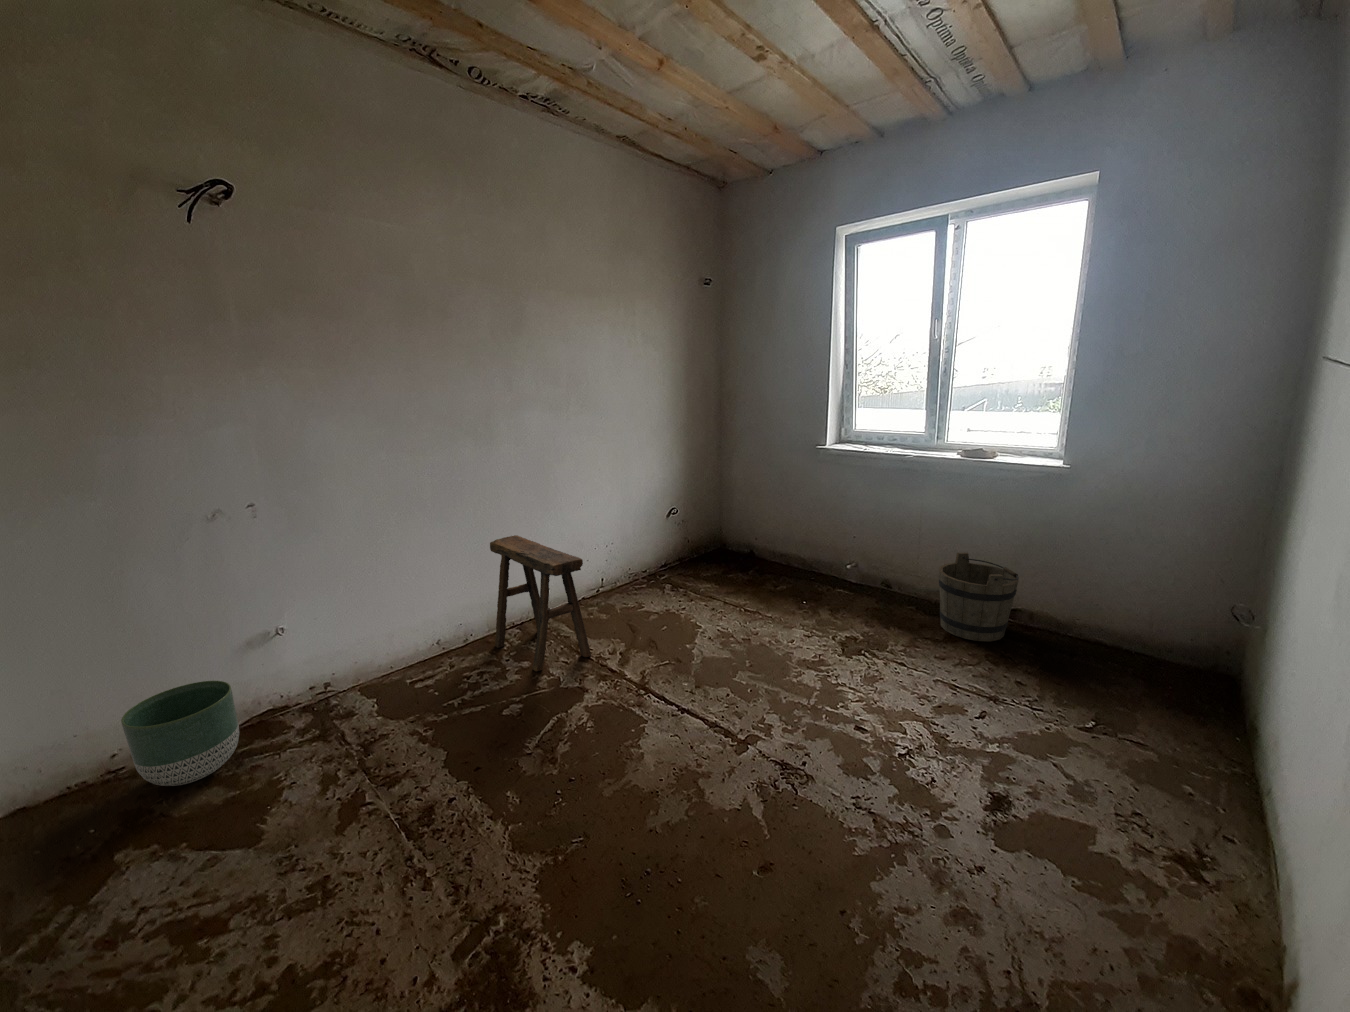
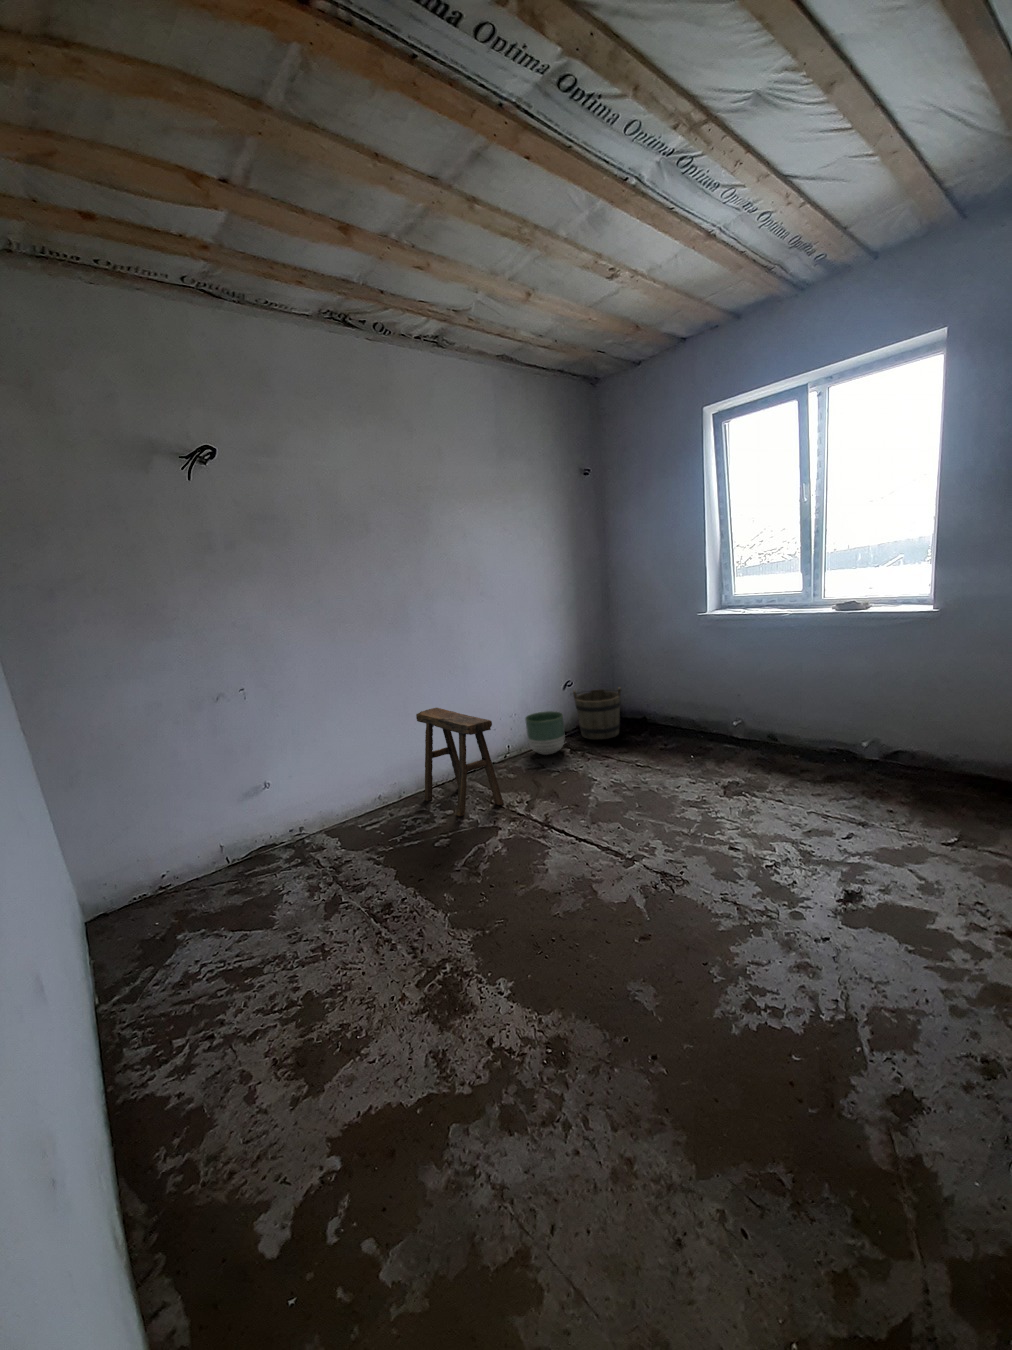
bucket: present [939,553,1019,641] -> present [573,687,621,739]
planter: present [121,681,239,786] -> present [525,711,565,755]

